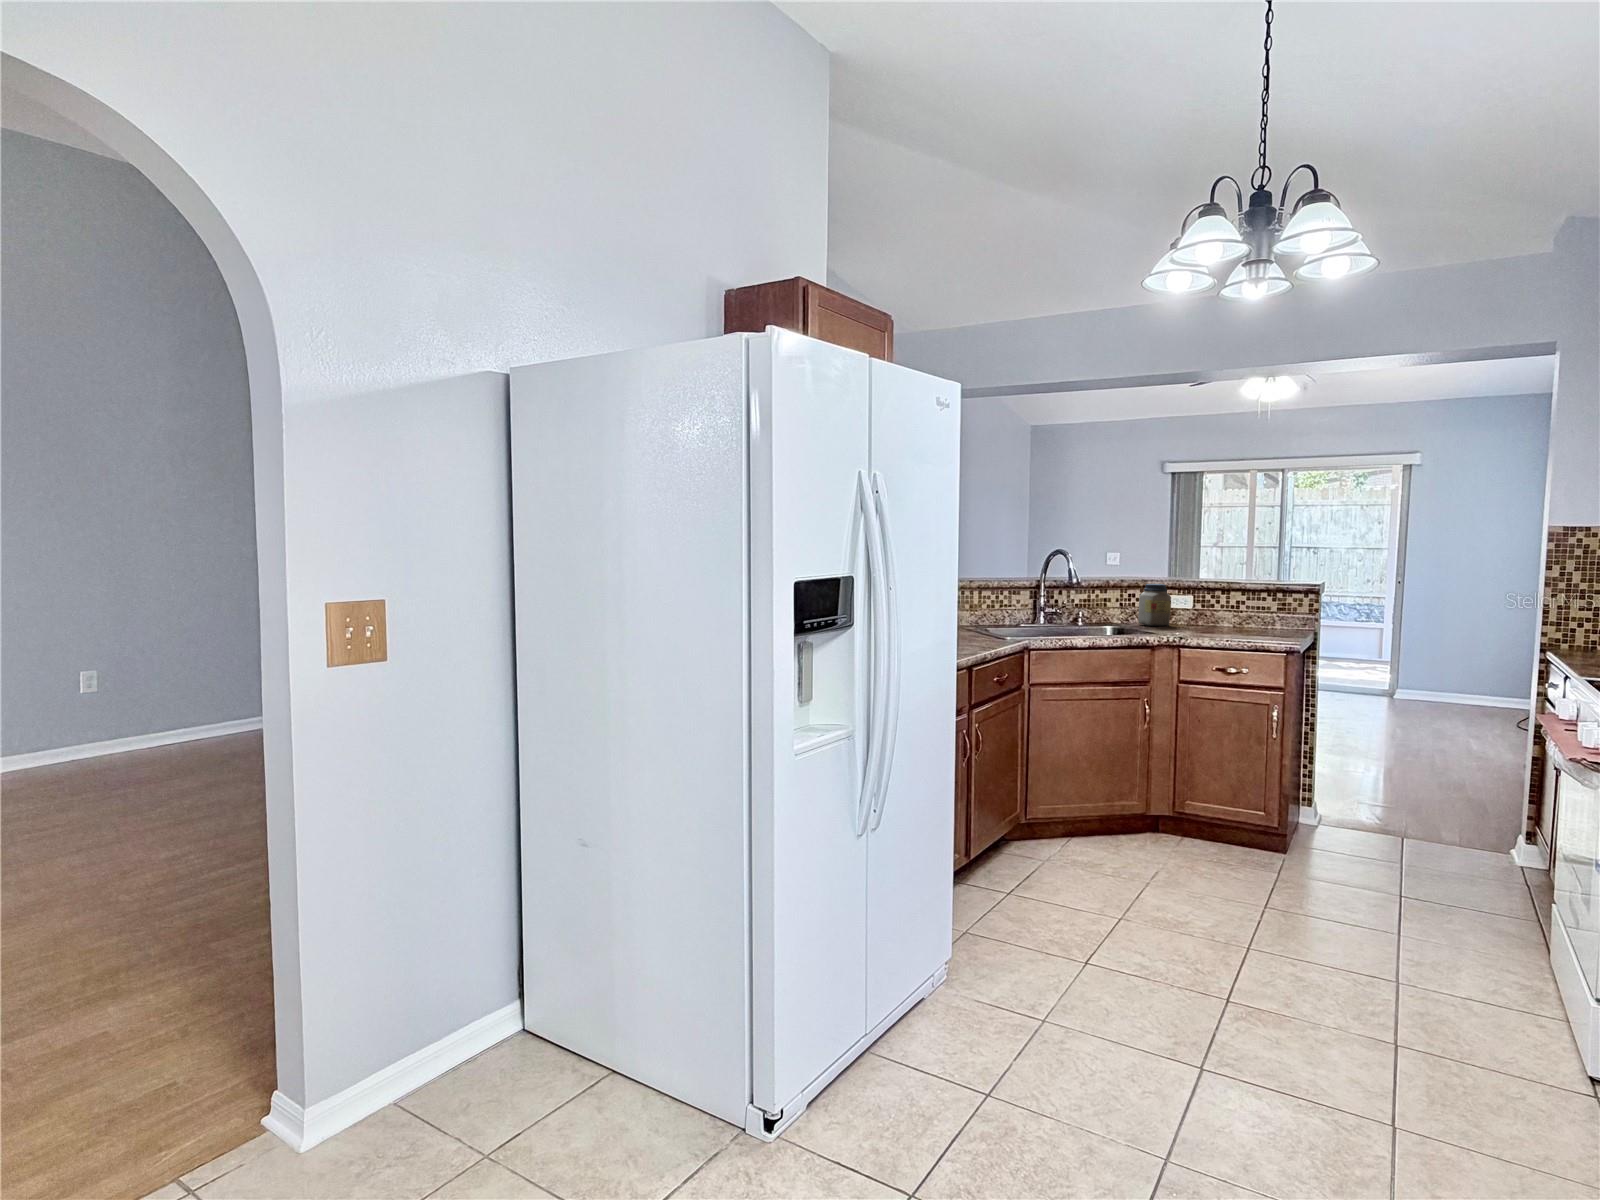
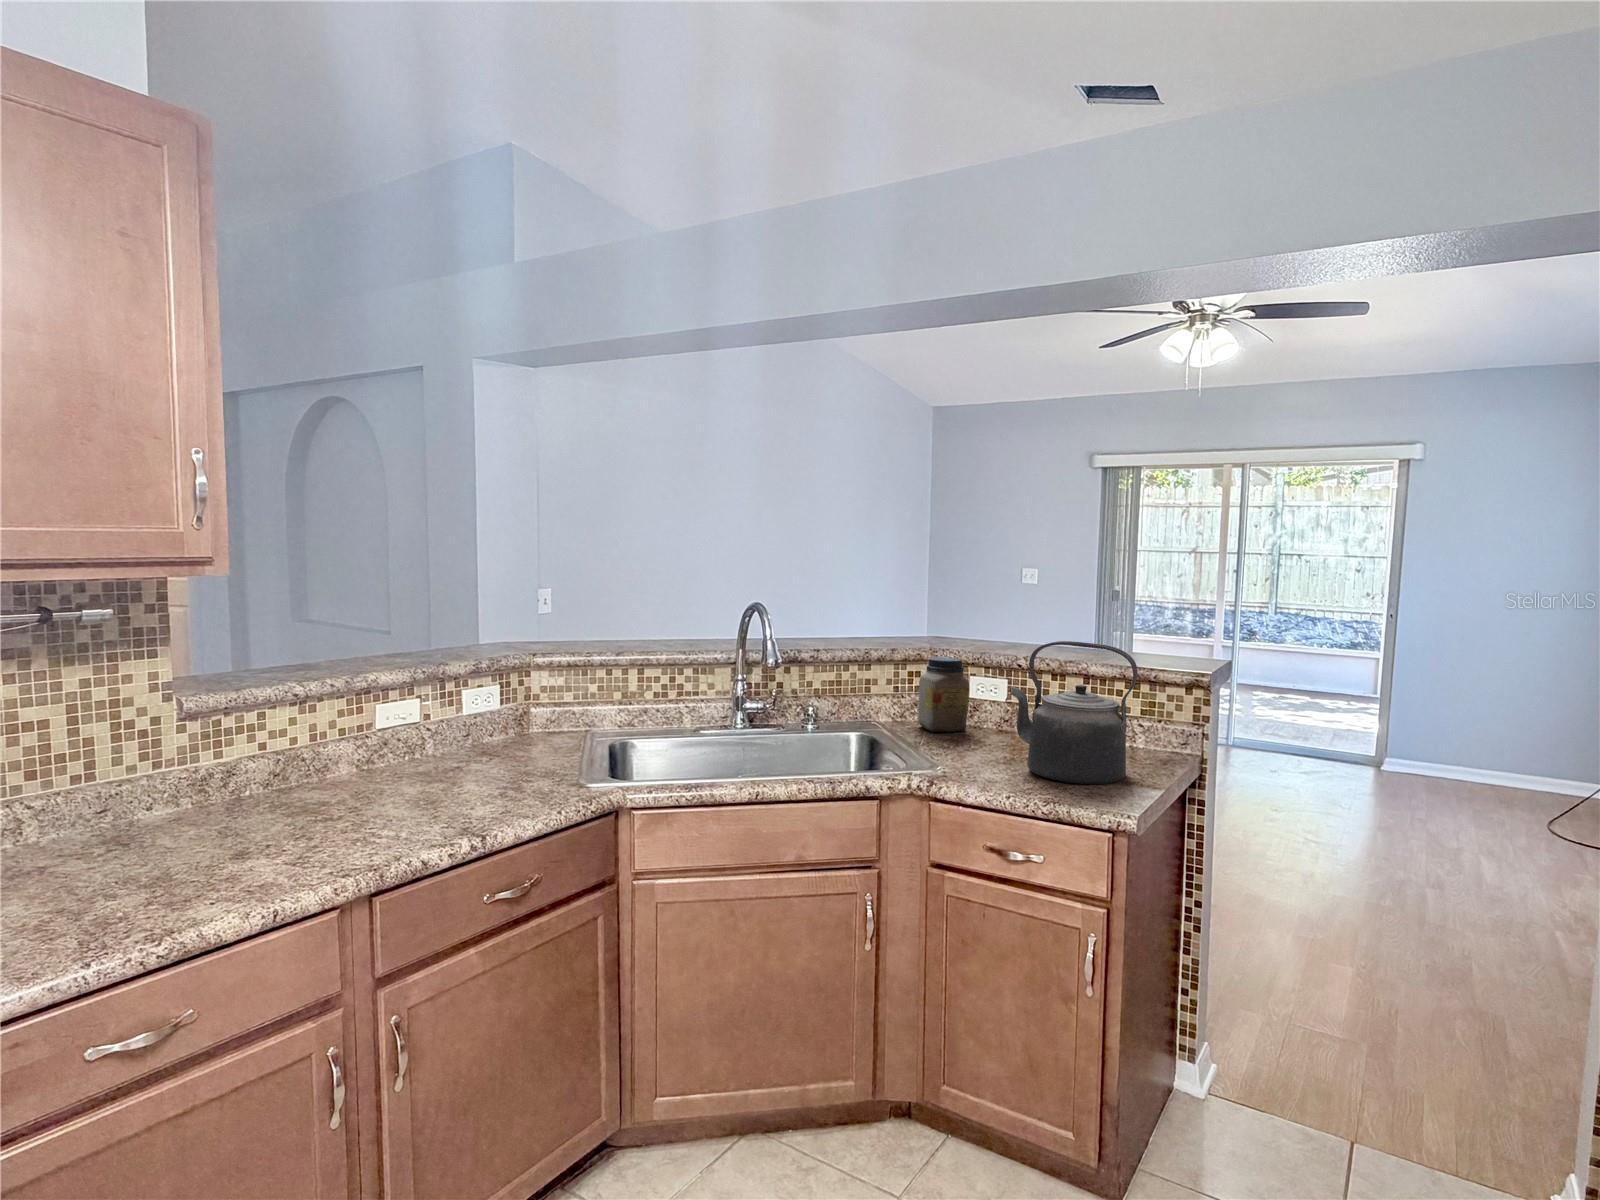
kettle: none [1212,565,1287,638] -> present [1010,641,1138,784]

